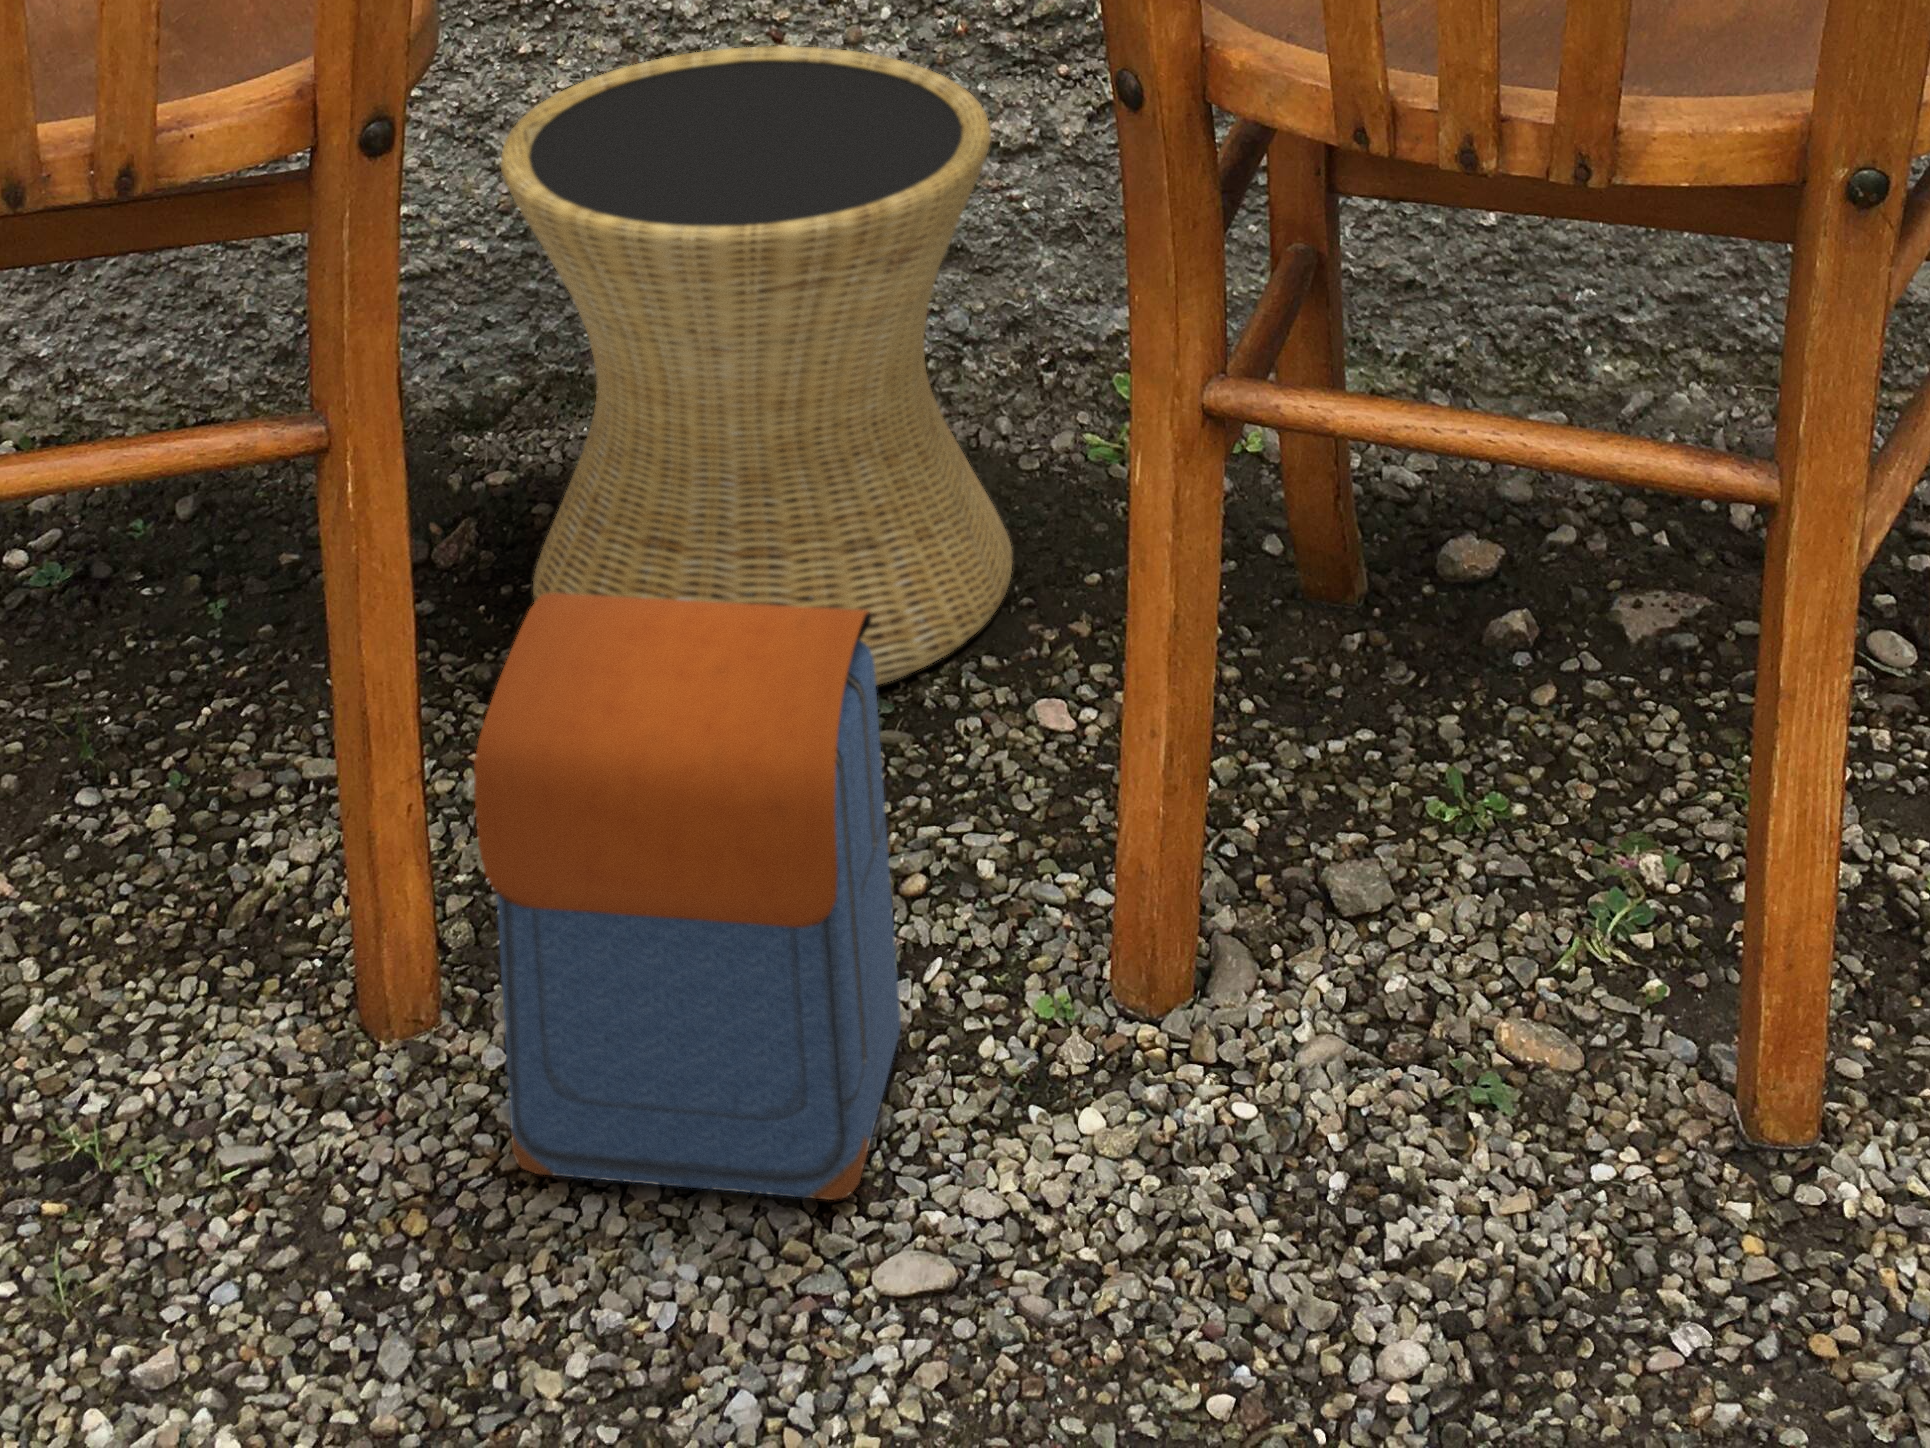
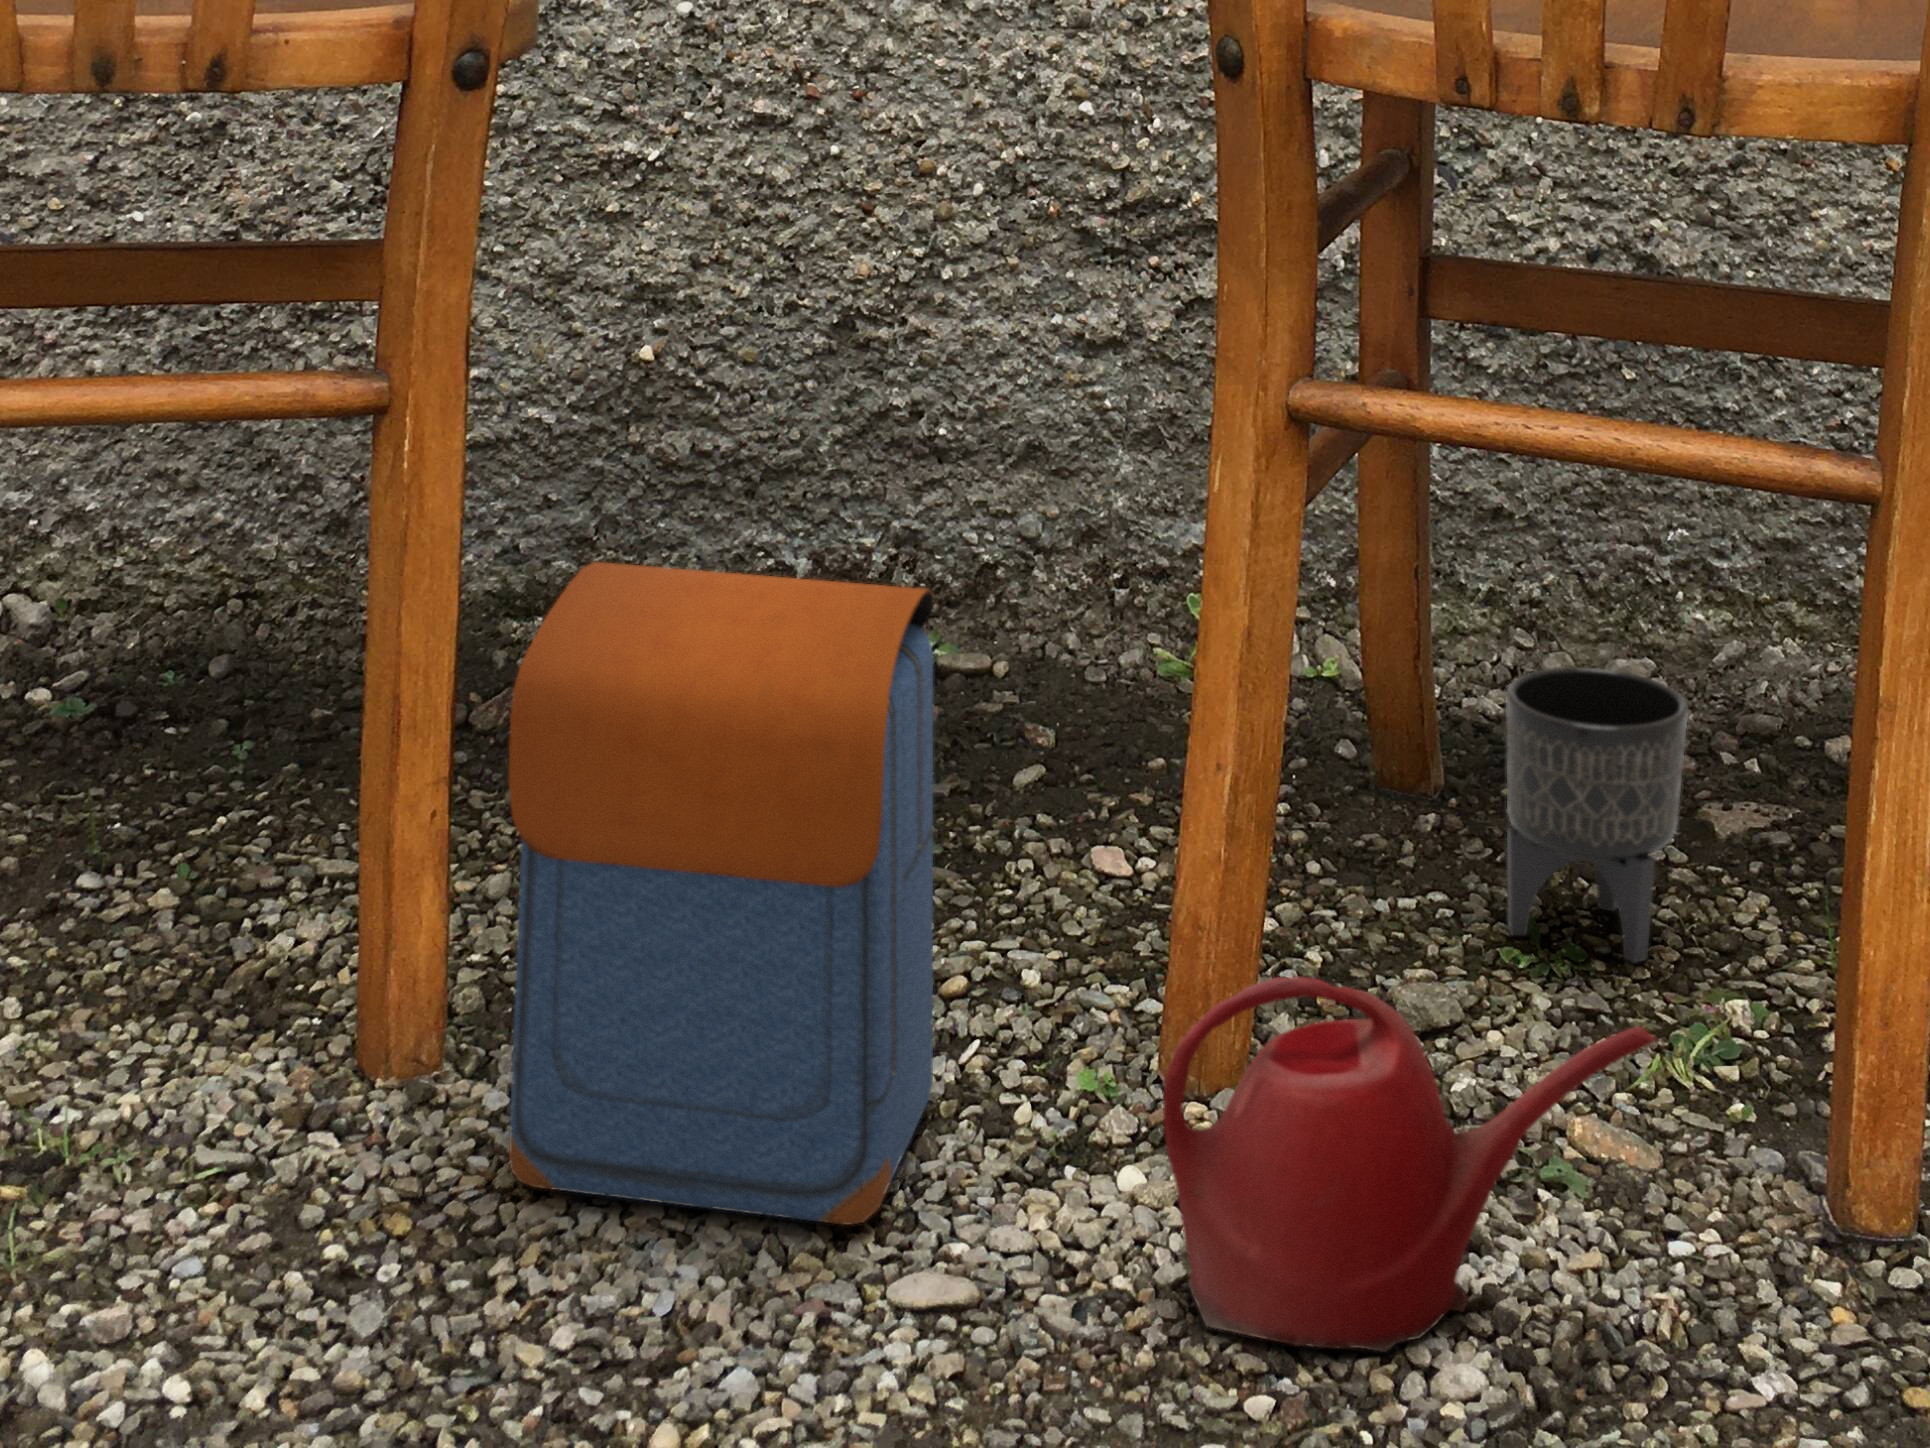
side table: present [501,46,1012,686] -> none [575,207,1080,838]
planter: none [1426,526,1600,808] -> present [1506,667,1688,963]
watering can: none [1118,1000,1580,1322] -> present [1163,976,1657,1352]

